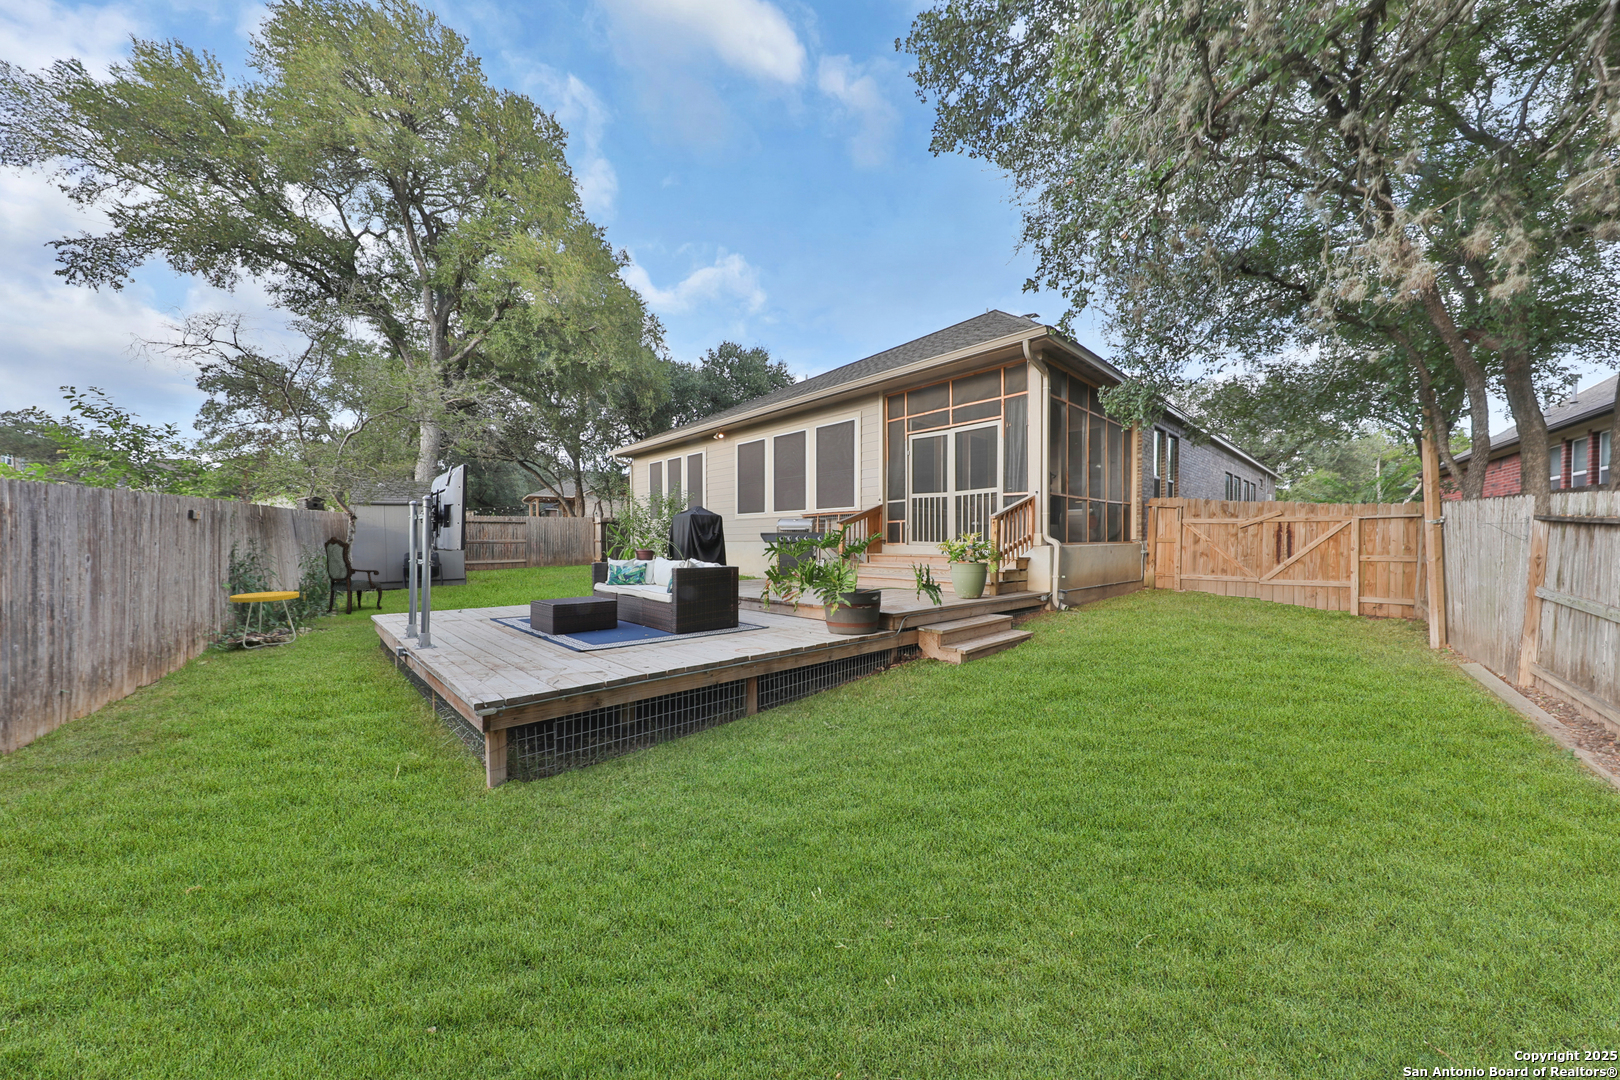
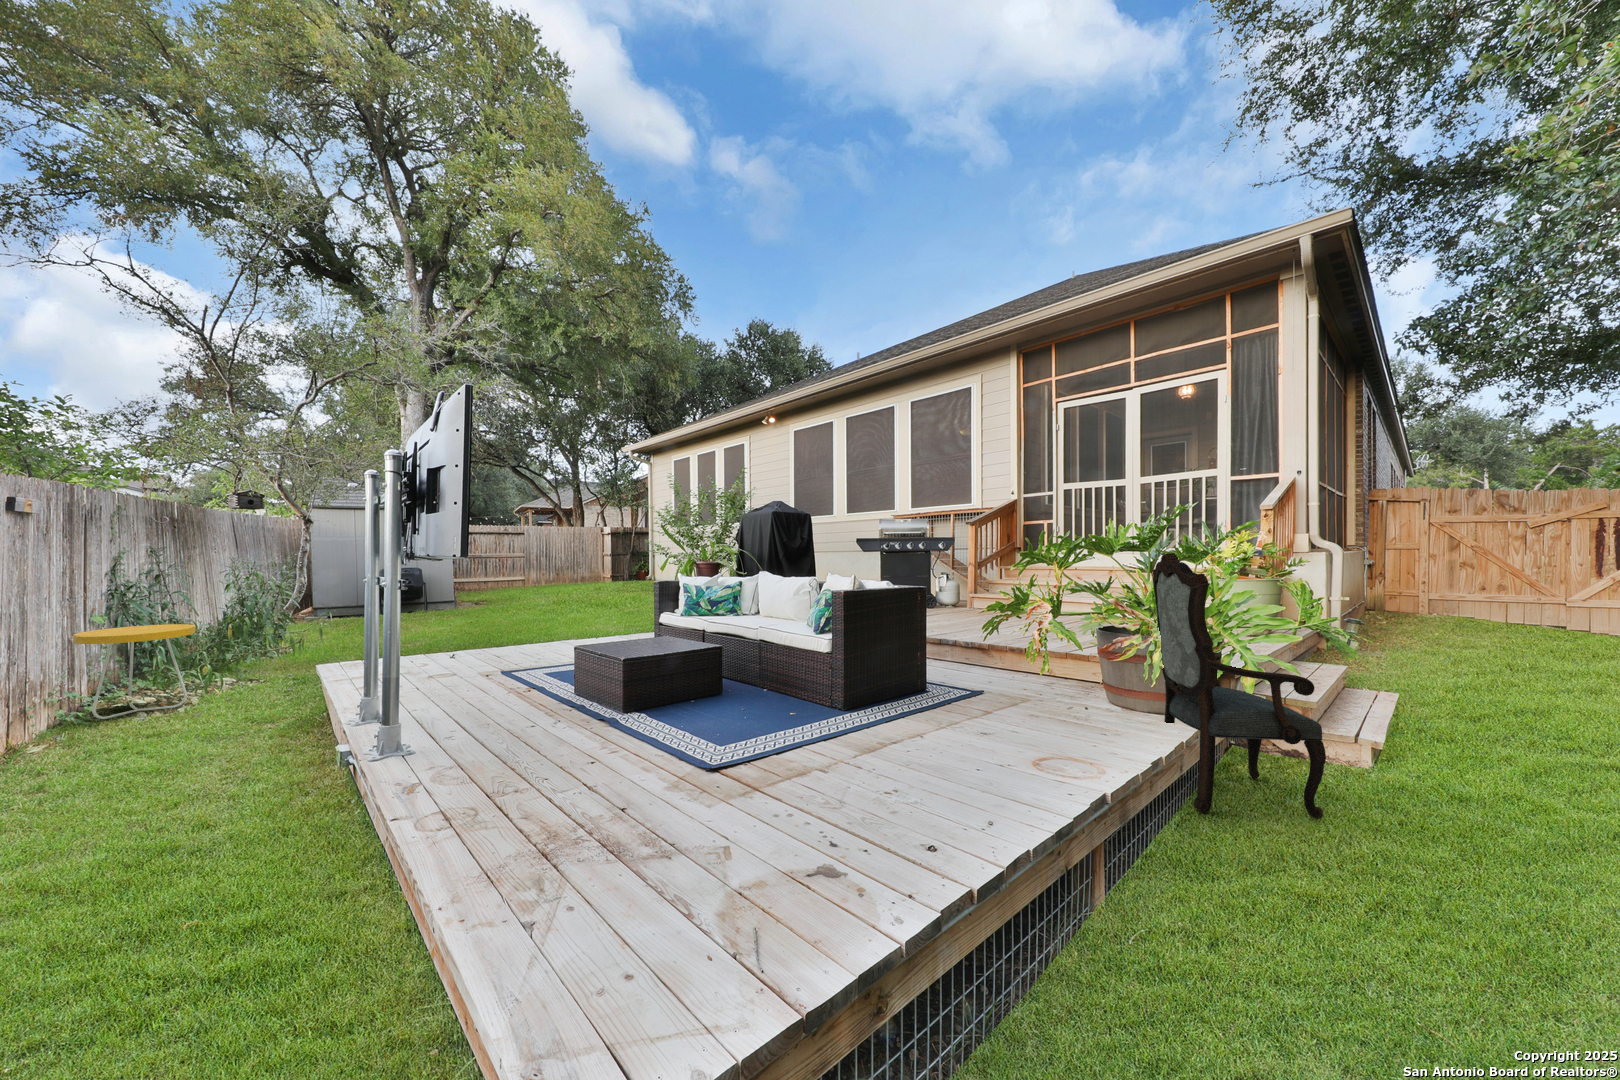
armchair: present [324,537,382,614] -> present [1152,553,1326,819]

